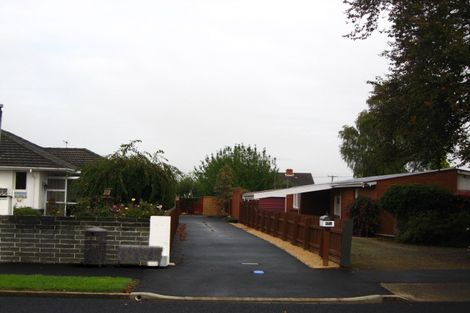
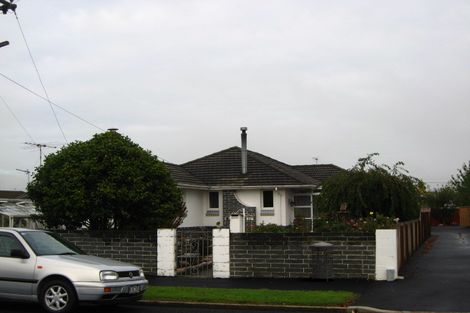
bench: present [117,245,163,268] -> none [344,259,390,283]

